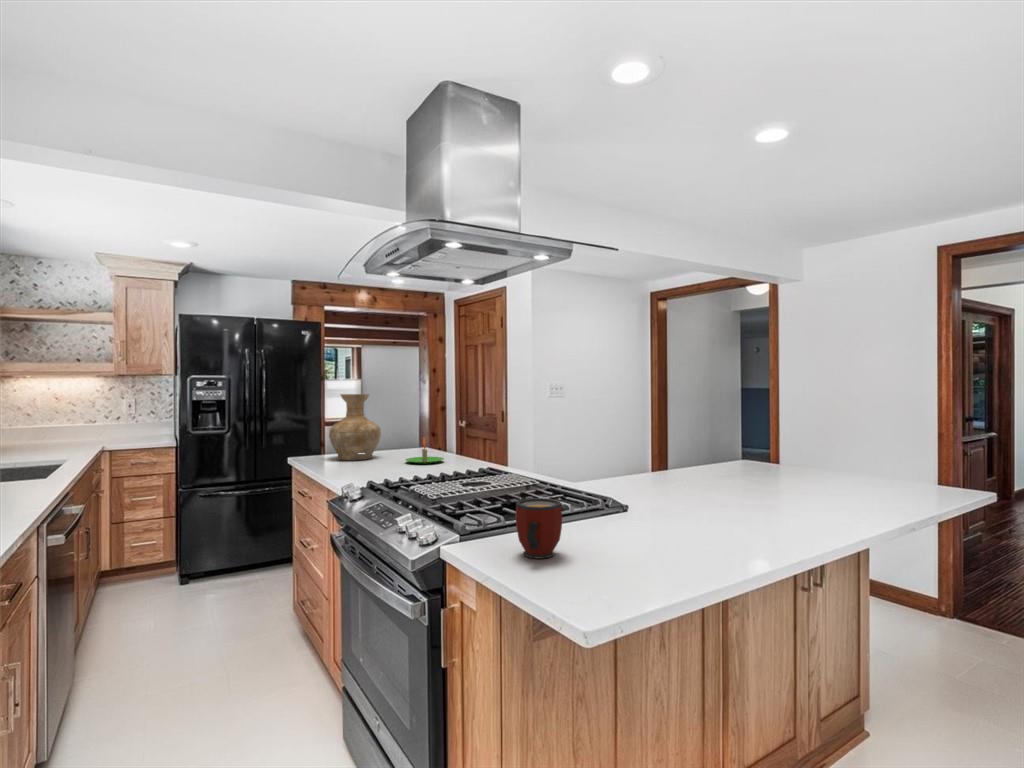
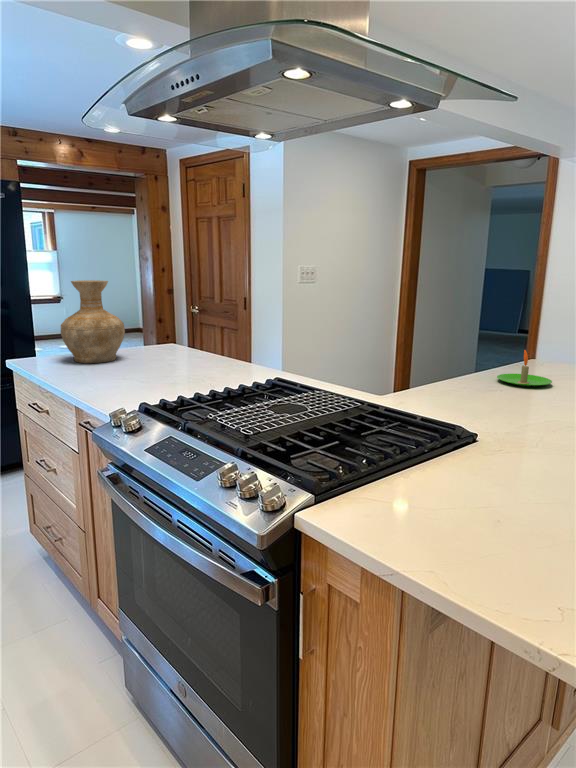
candle: present [405,437,444,464] -> present [497,350,552,386]
mug: present [516,498,562,559] -> none [416,456,483,541]

